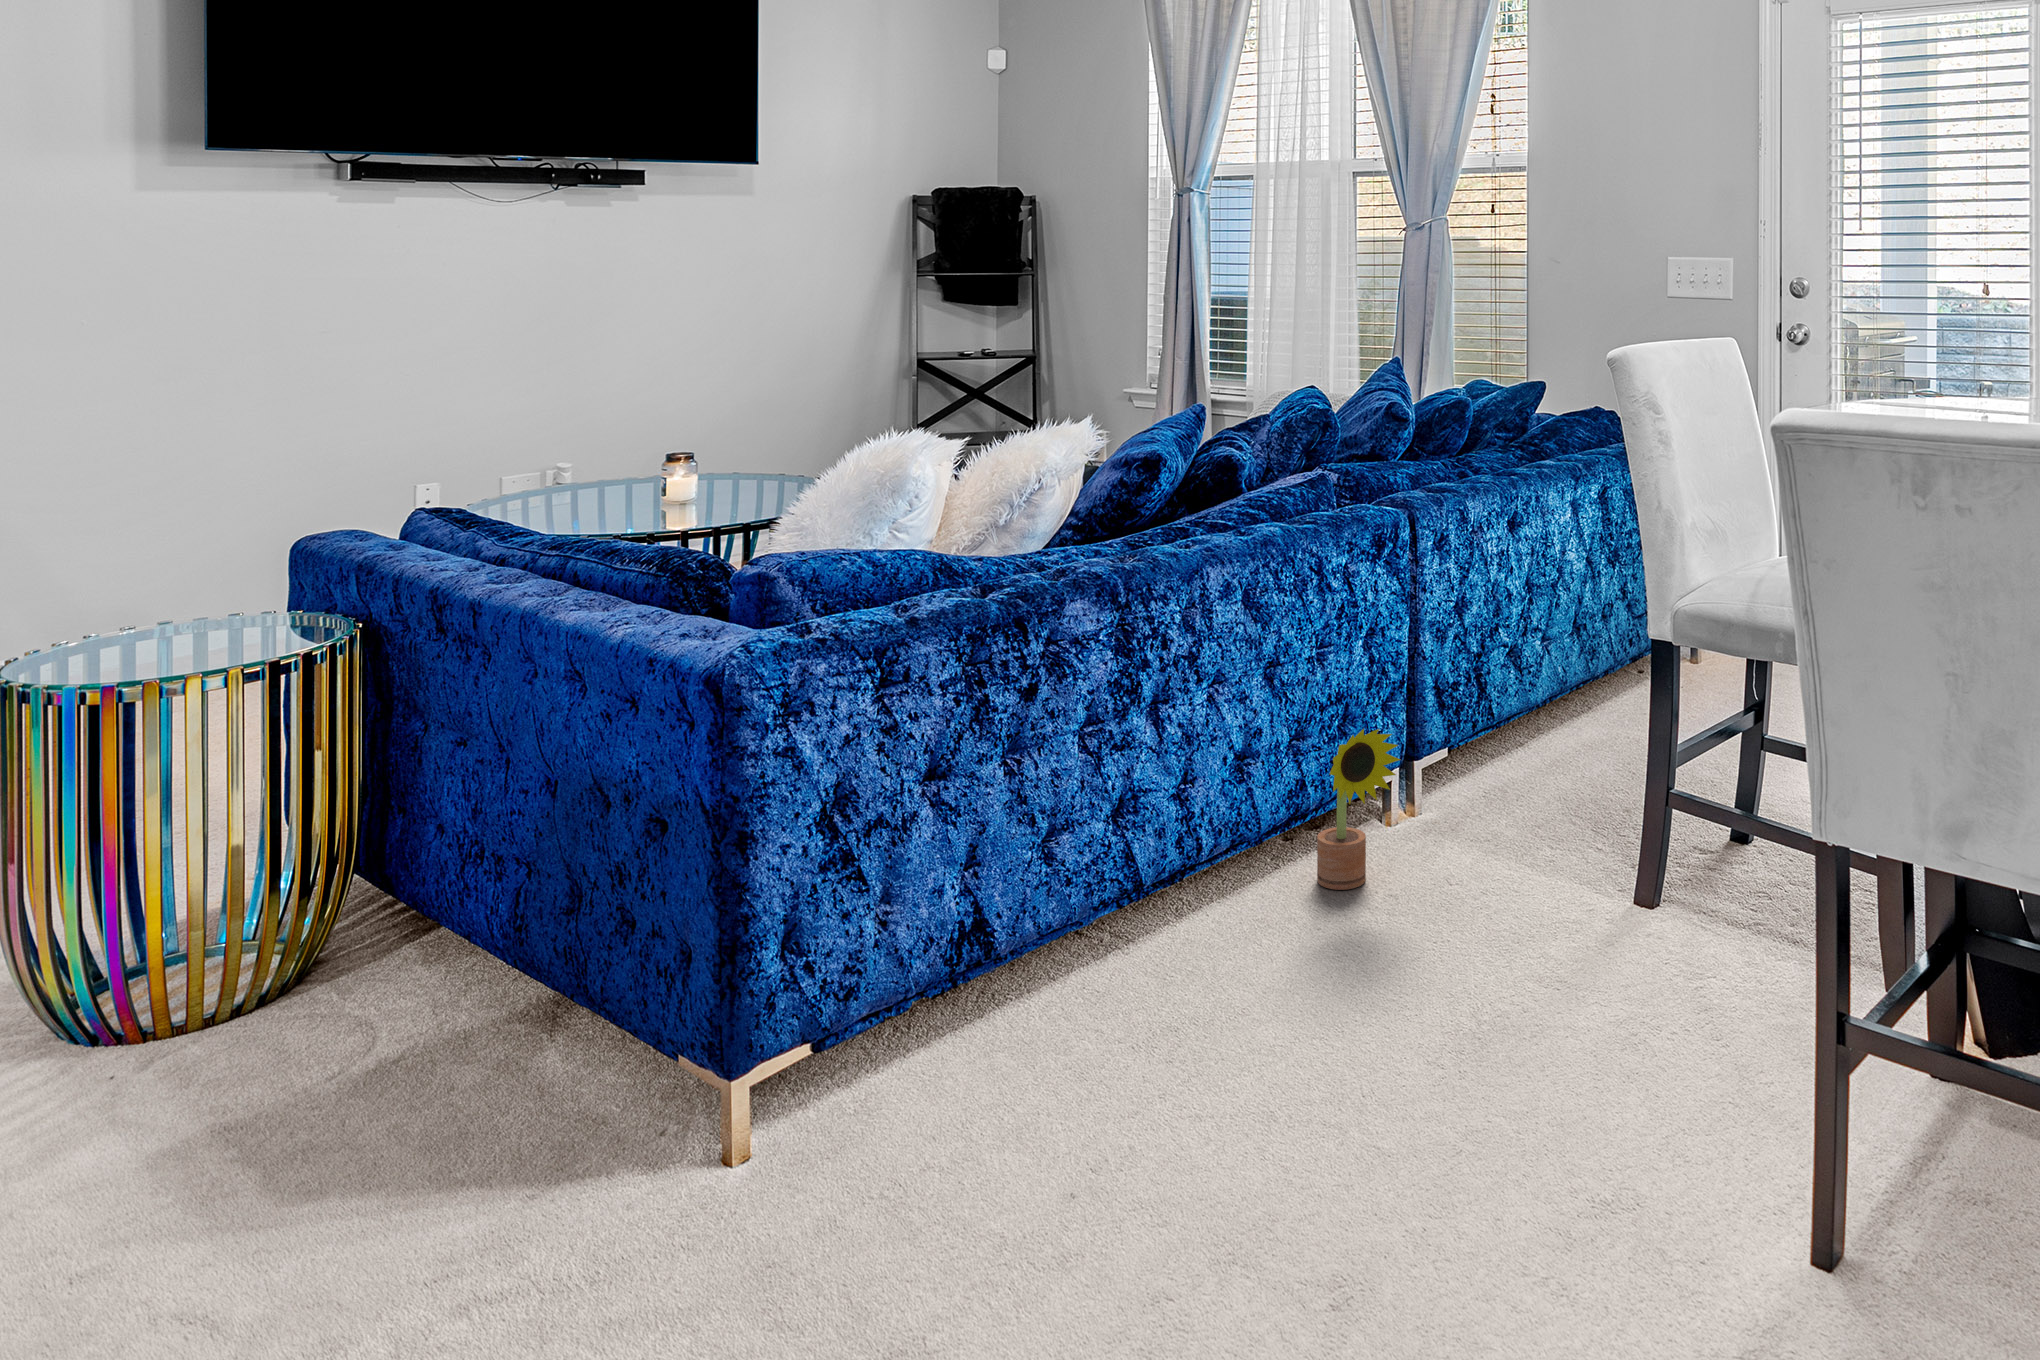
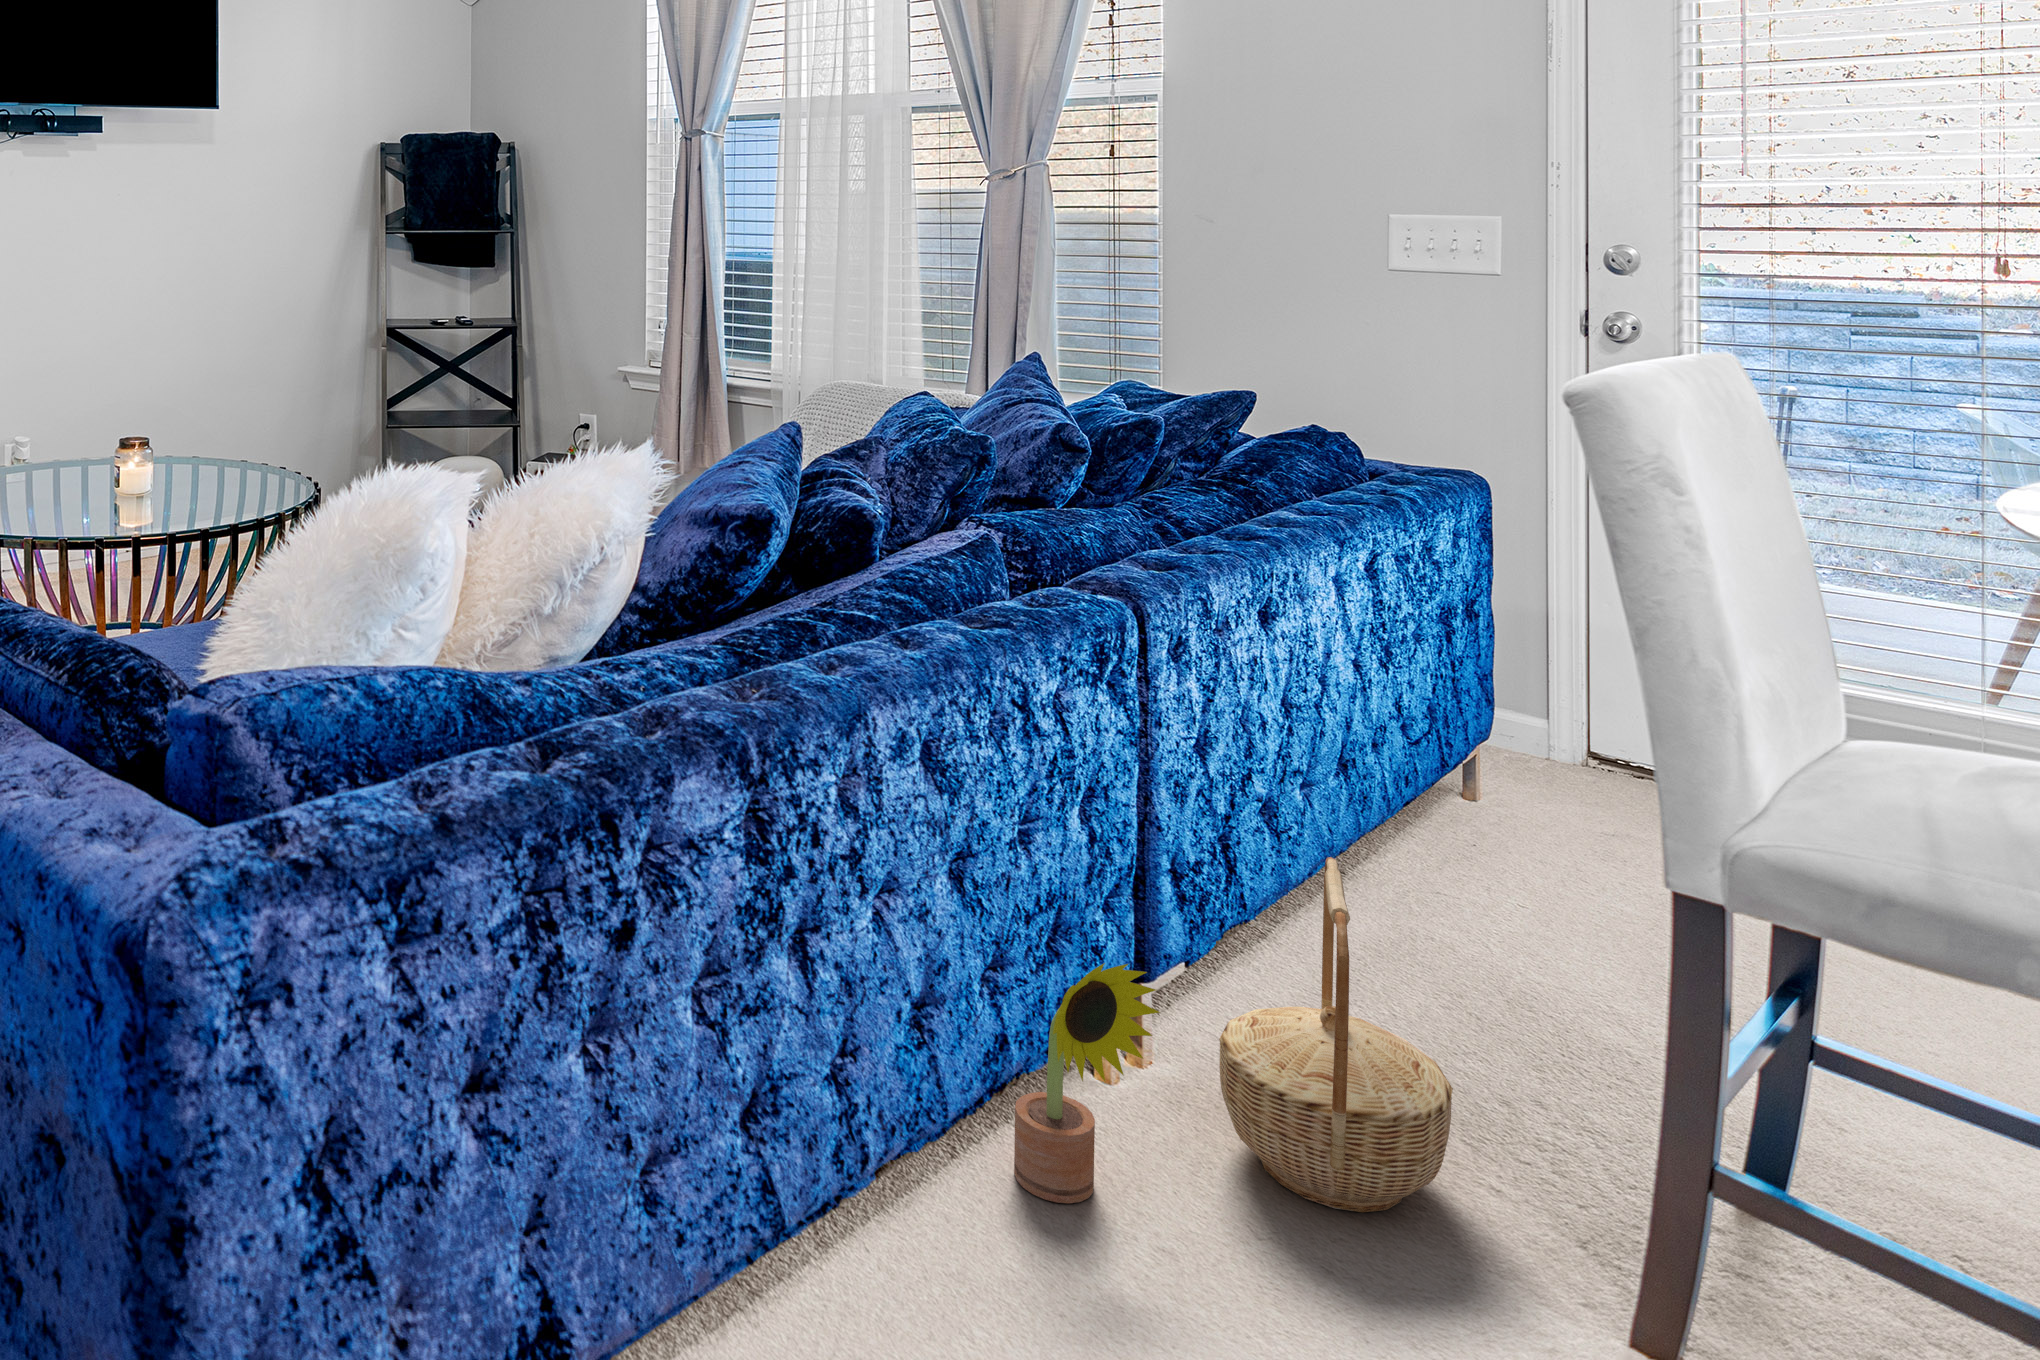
basket: none [1451,666,1580,876] -> present [1219,857,1453,1212]

